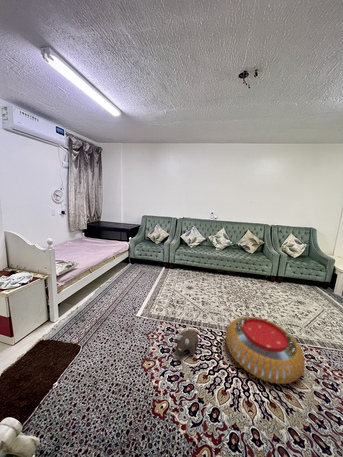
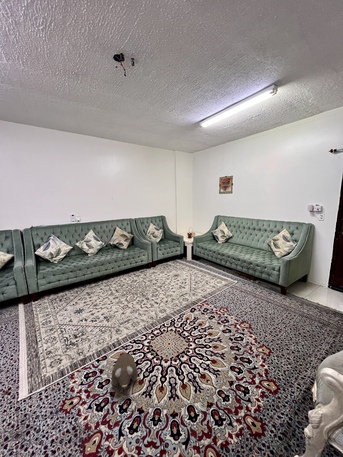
pouf: present [226,317,305,384] -> none [150,300,215,353]

